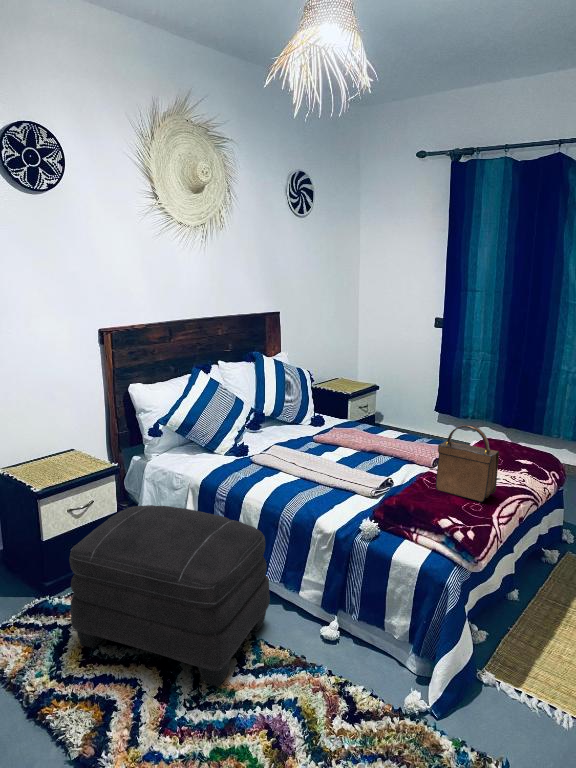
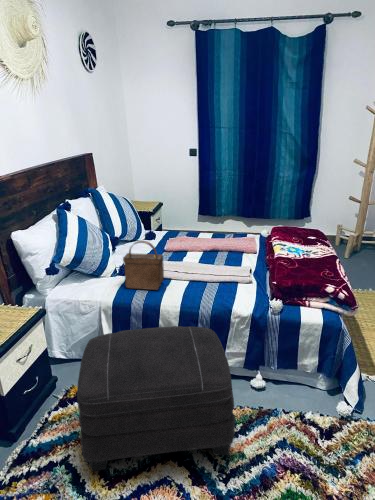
handbag: present [436,425,499,502] -> present [123,241,164,290]

